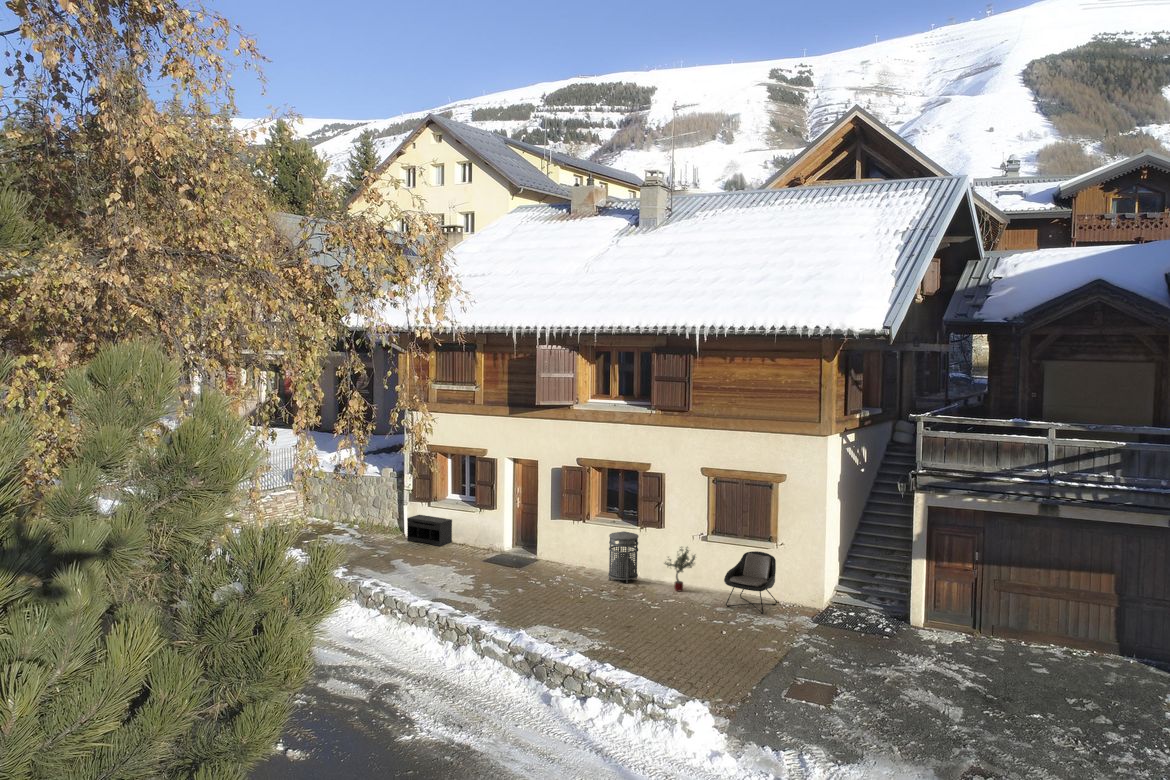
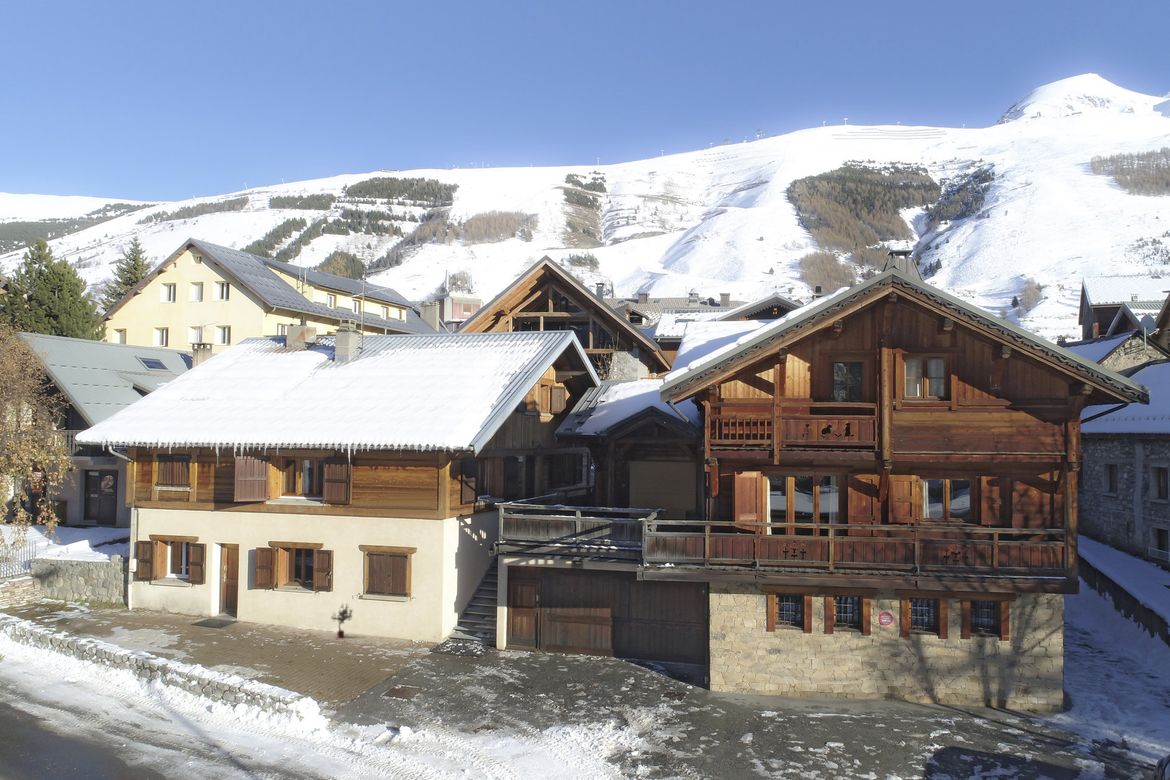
bench: present [407,515,452,546] -> none [130,592,170,617]
trash can: present [608,531,639,583] -> none [290,596,313,635]
lounge chair: present [724,551,777,614] -> none [369,604,409,649]

